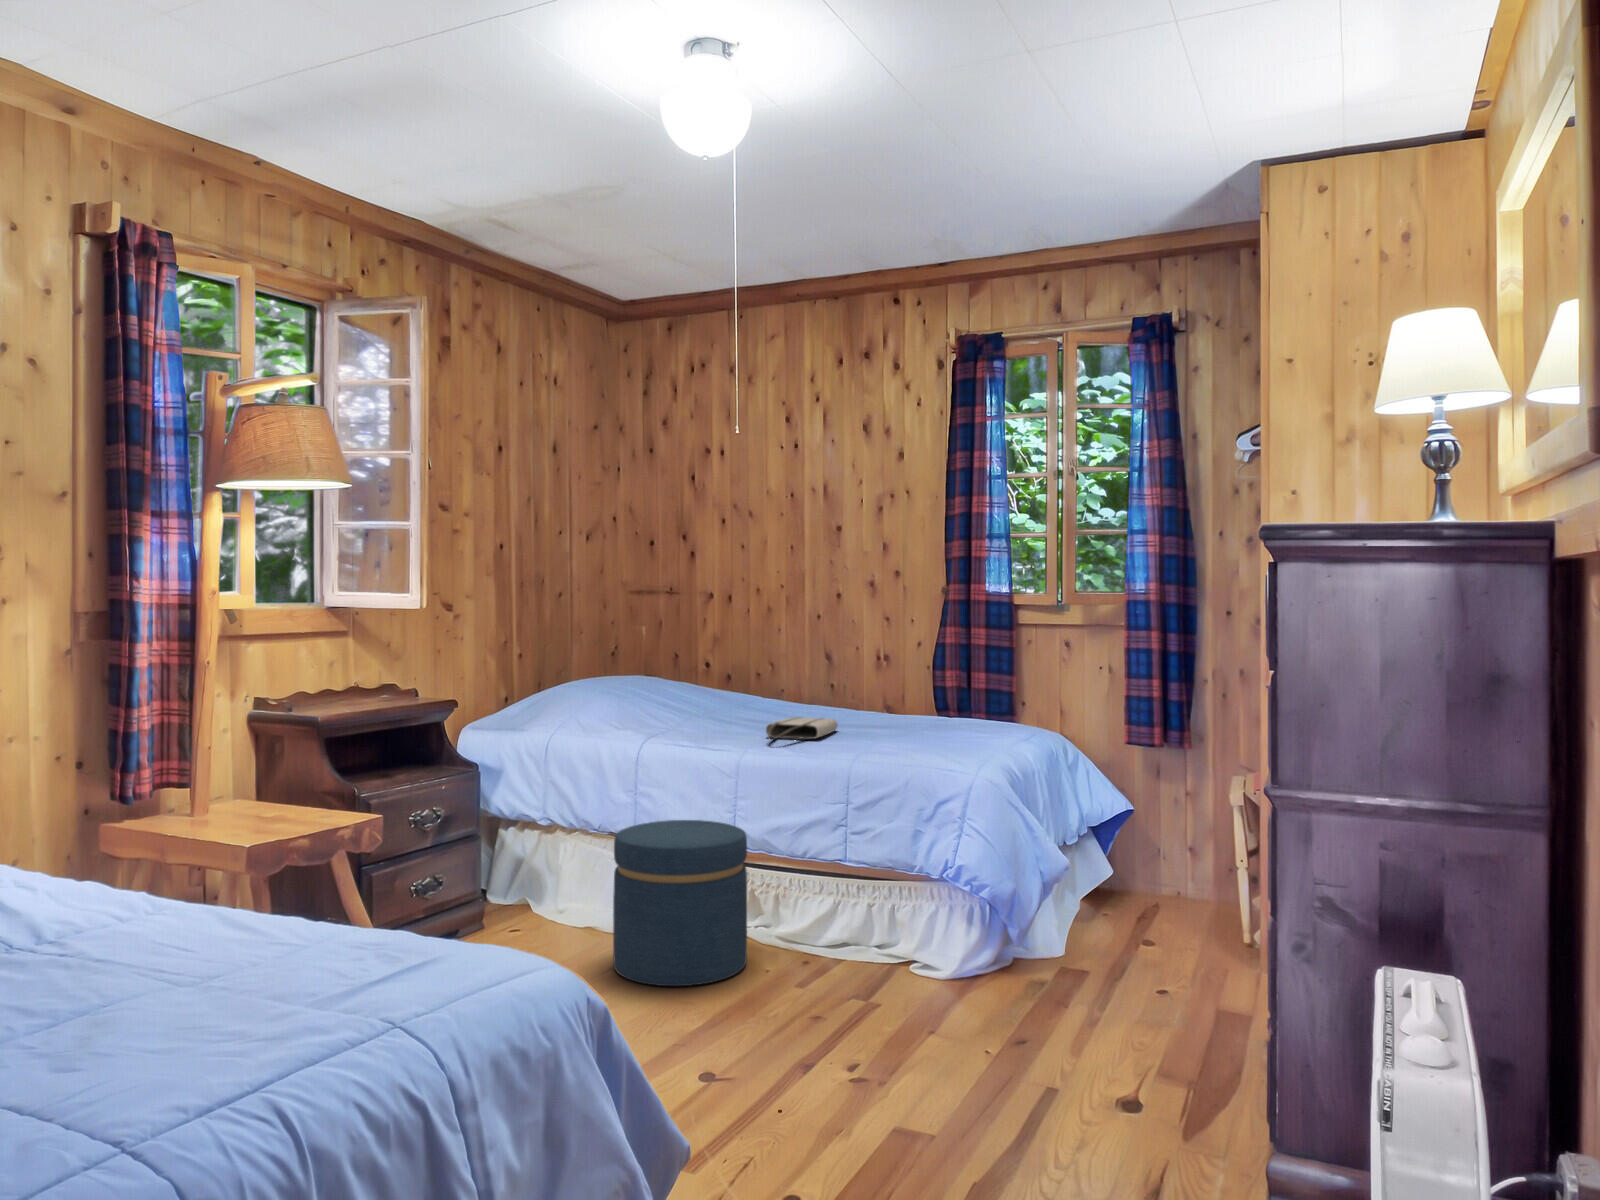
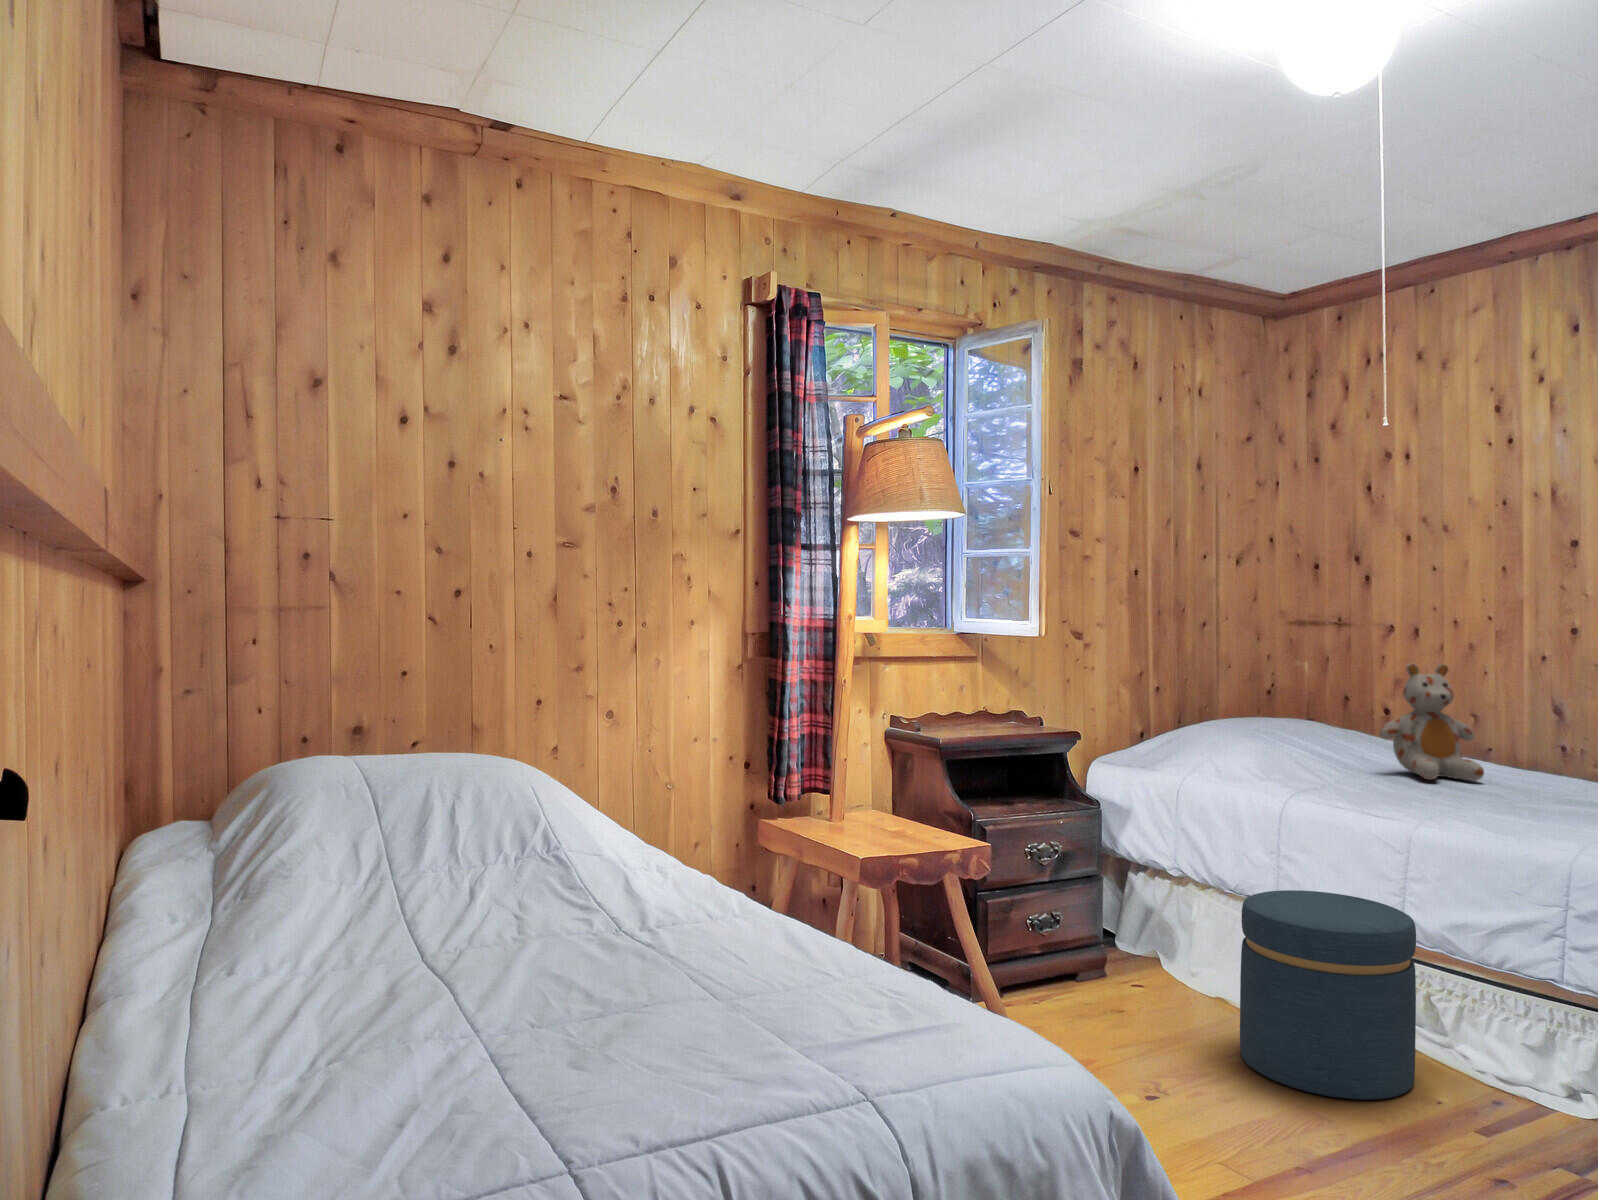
stuffed bear: none [710,625,785,720] -> present [1379,663,1484,781]
tote bag: present [766,717,838,739] -> none [1450,782,1560,813]

